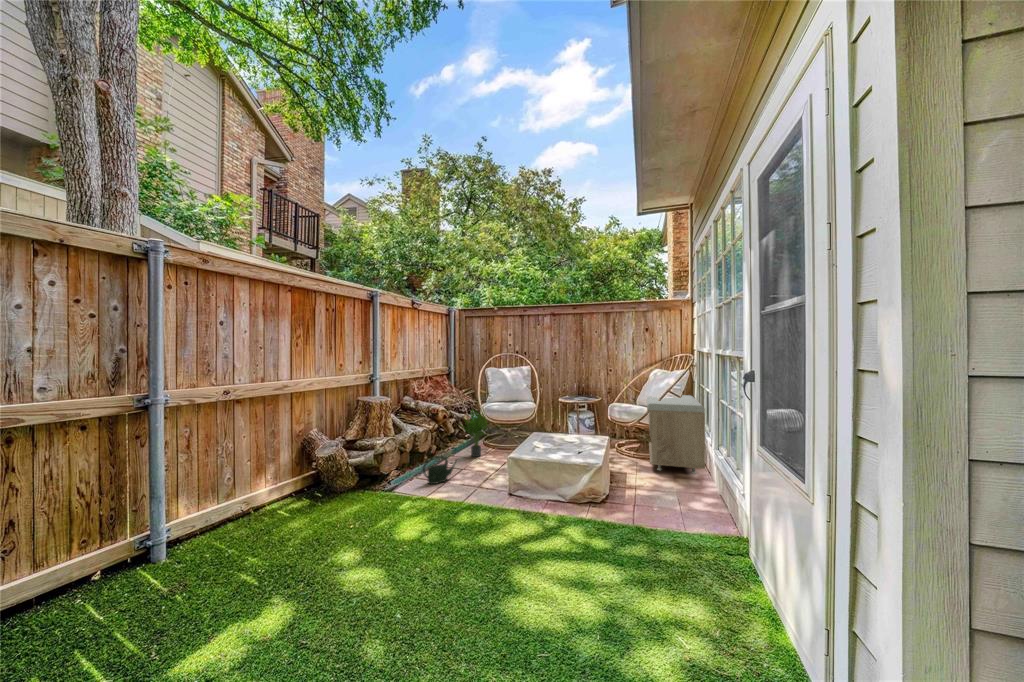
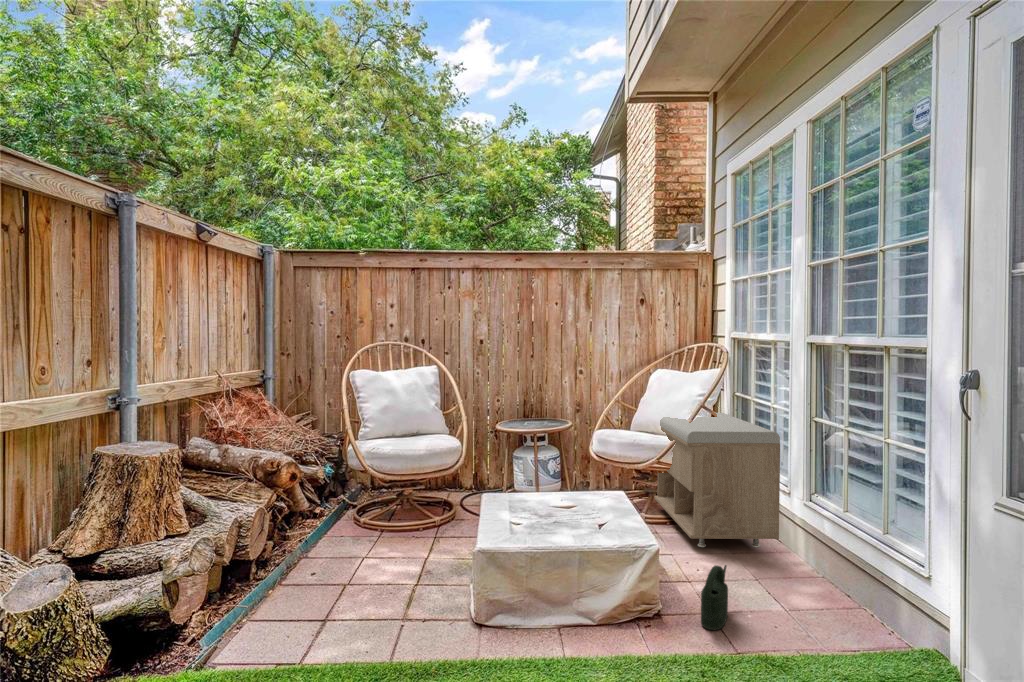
potted plant: present [466,414,486,457] -> none [312,452,387,554]
watering can: present [423,456,456,484] -> present [701,565,728,630]

